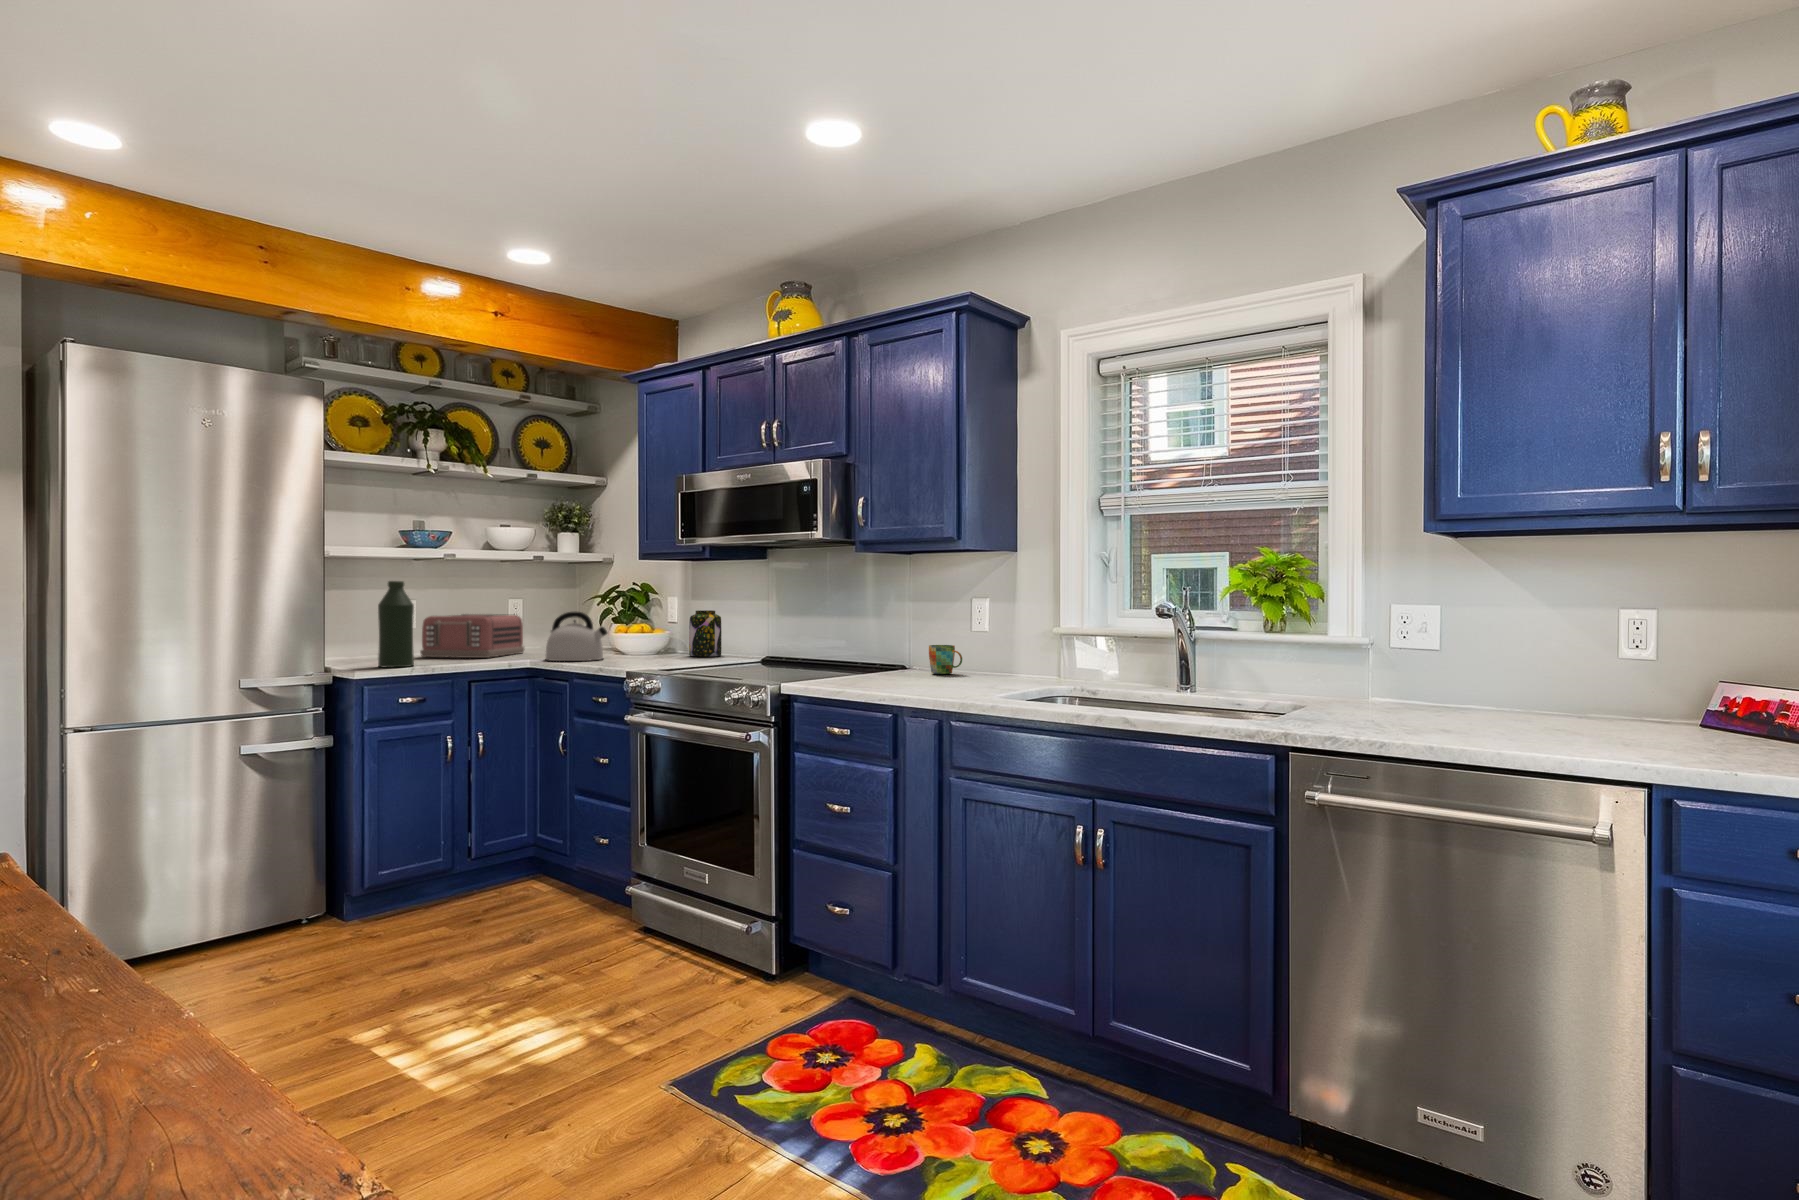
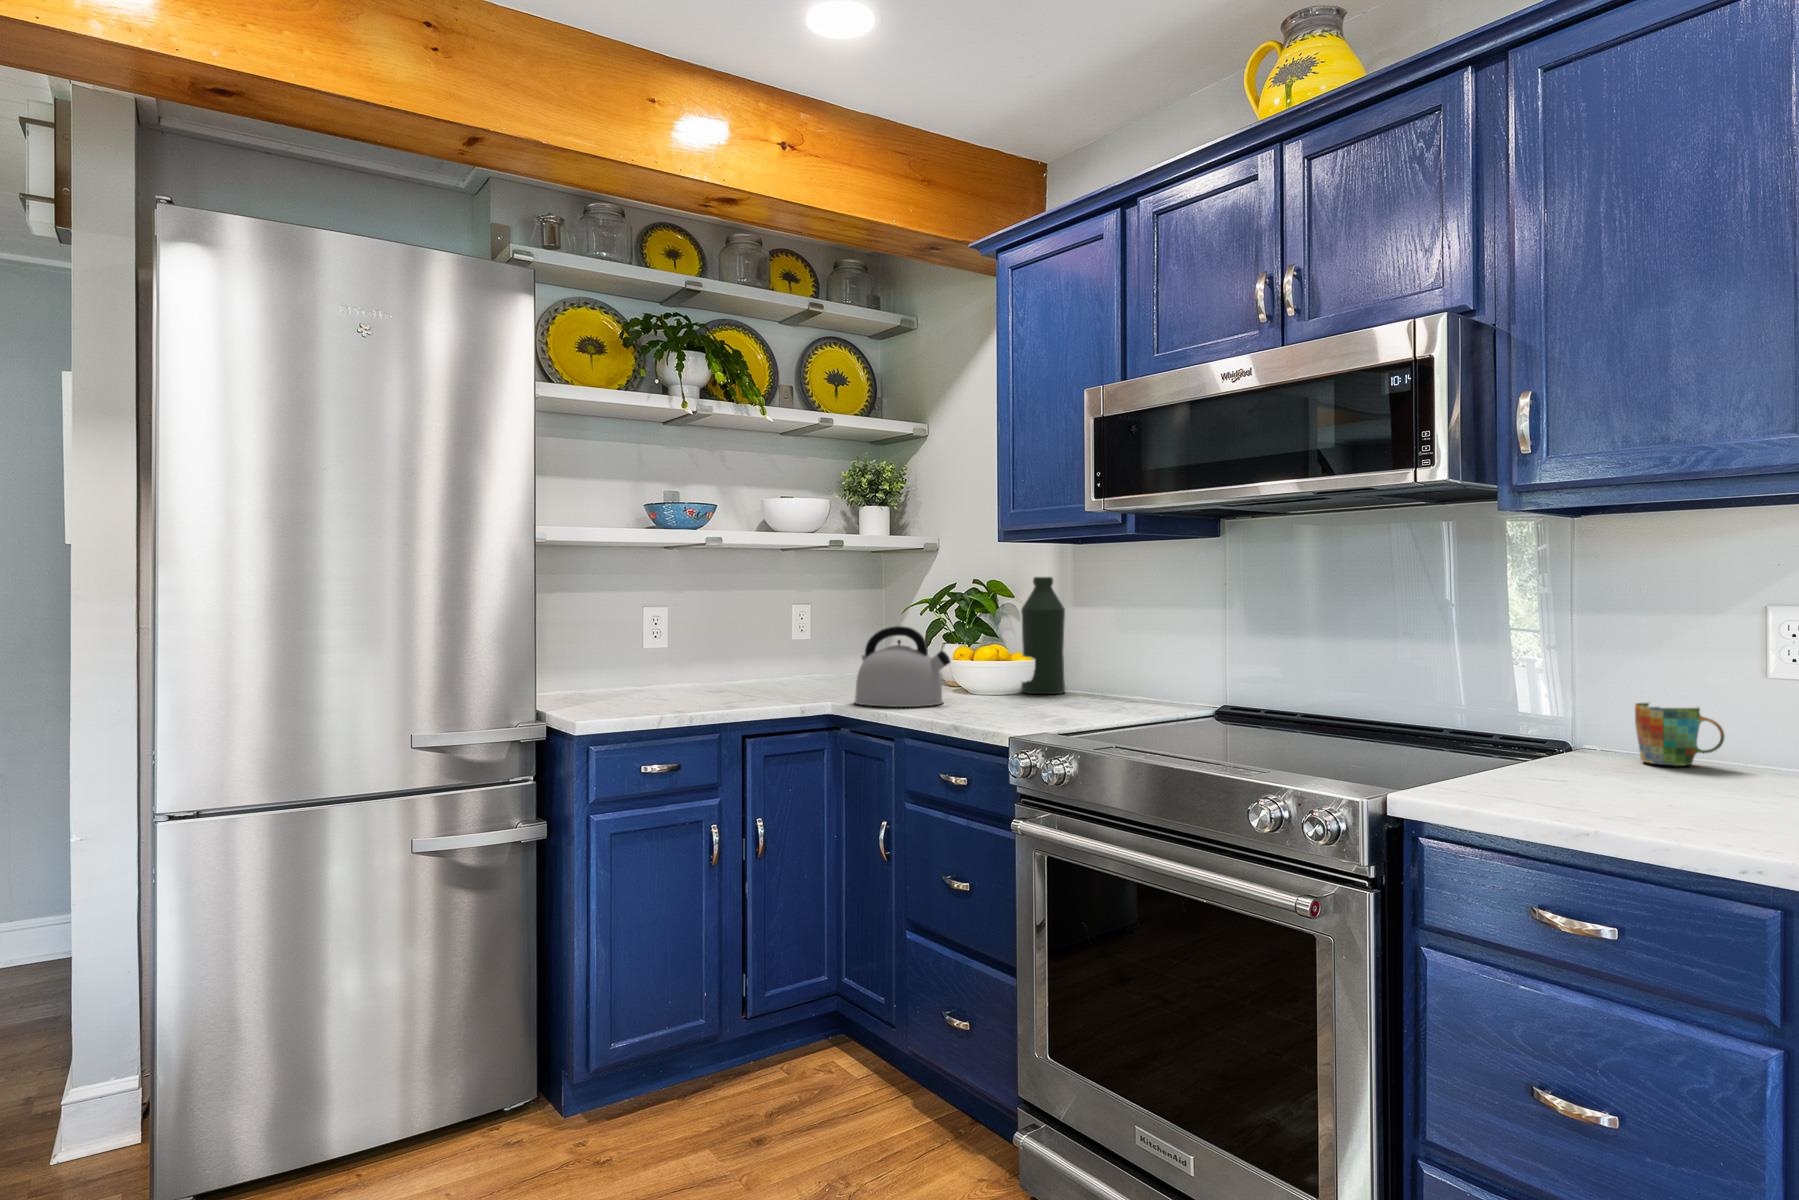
bottle: present [378,581,414,667] -> present [1021,577,1065,694]
jar: present [689,610,722,657] -> none [1074,625,1128,701]
toaster: present [420,614,525,658] -> none [673,629,817,696]

